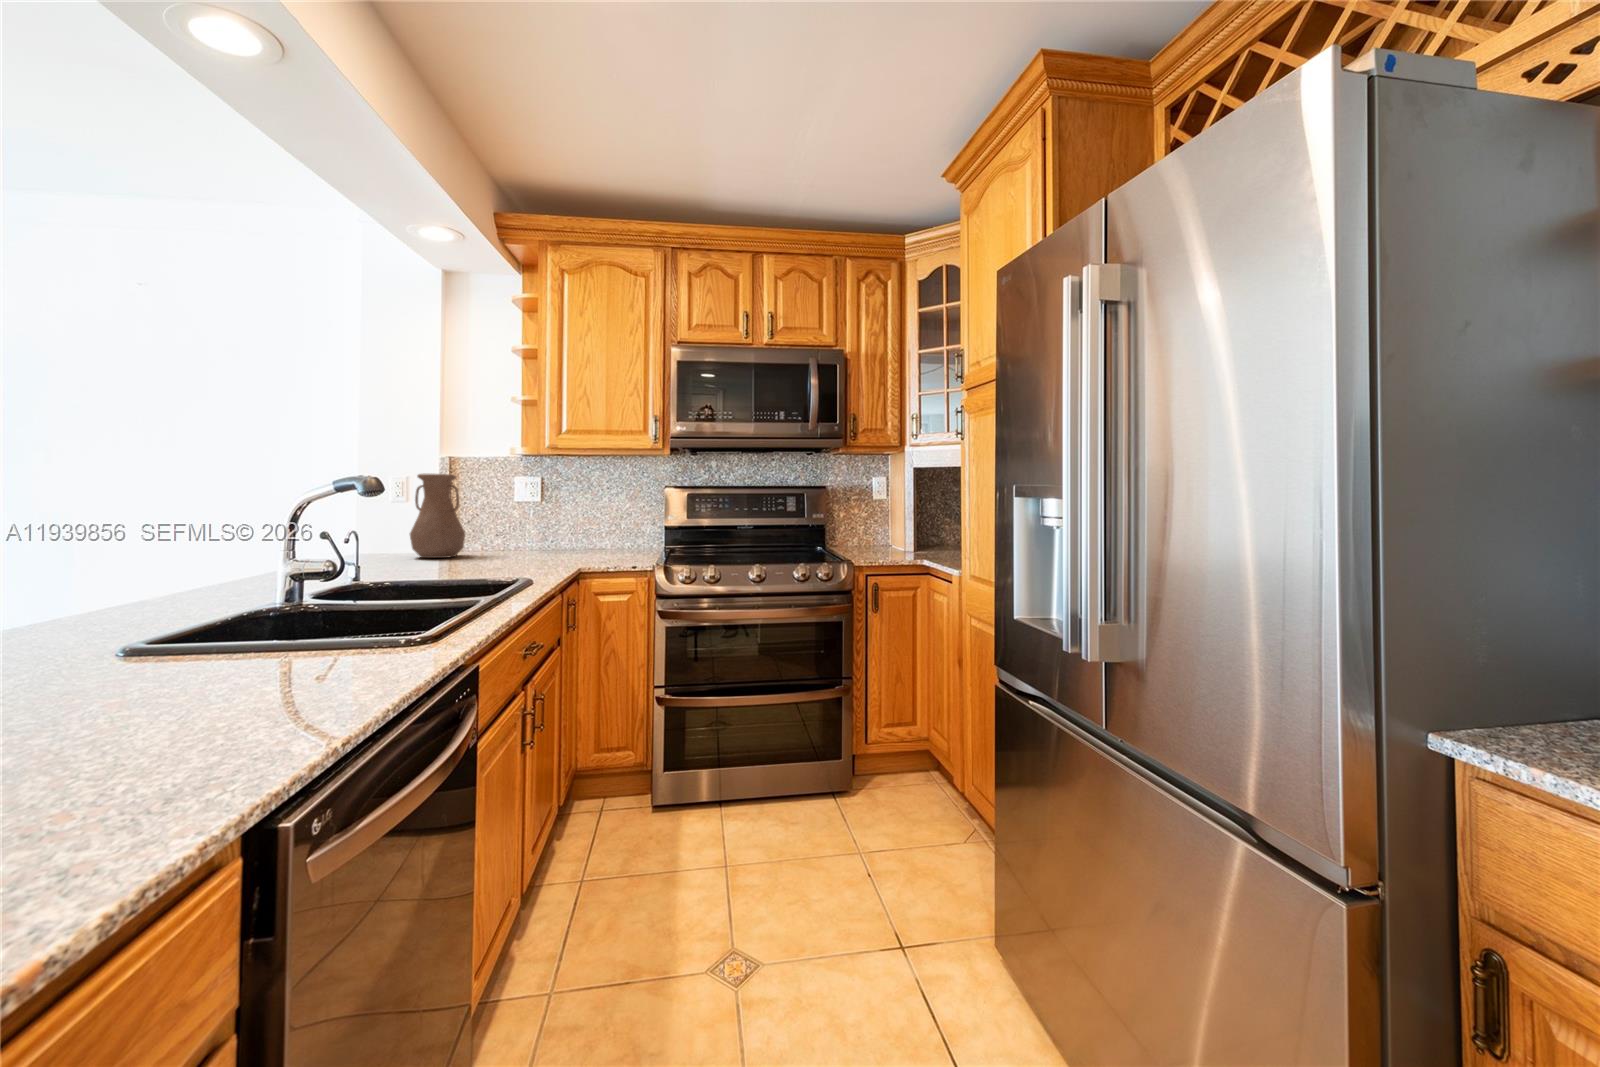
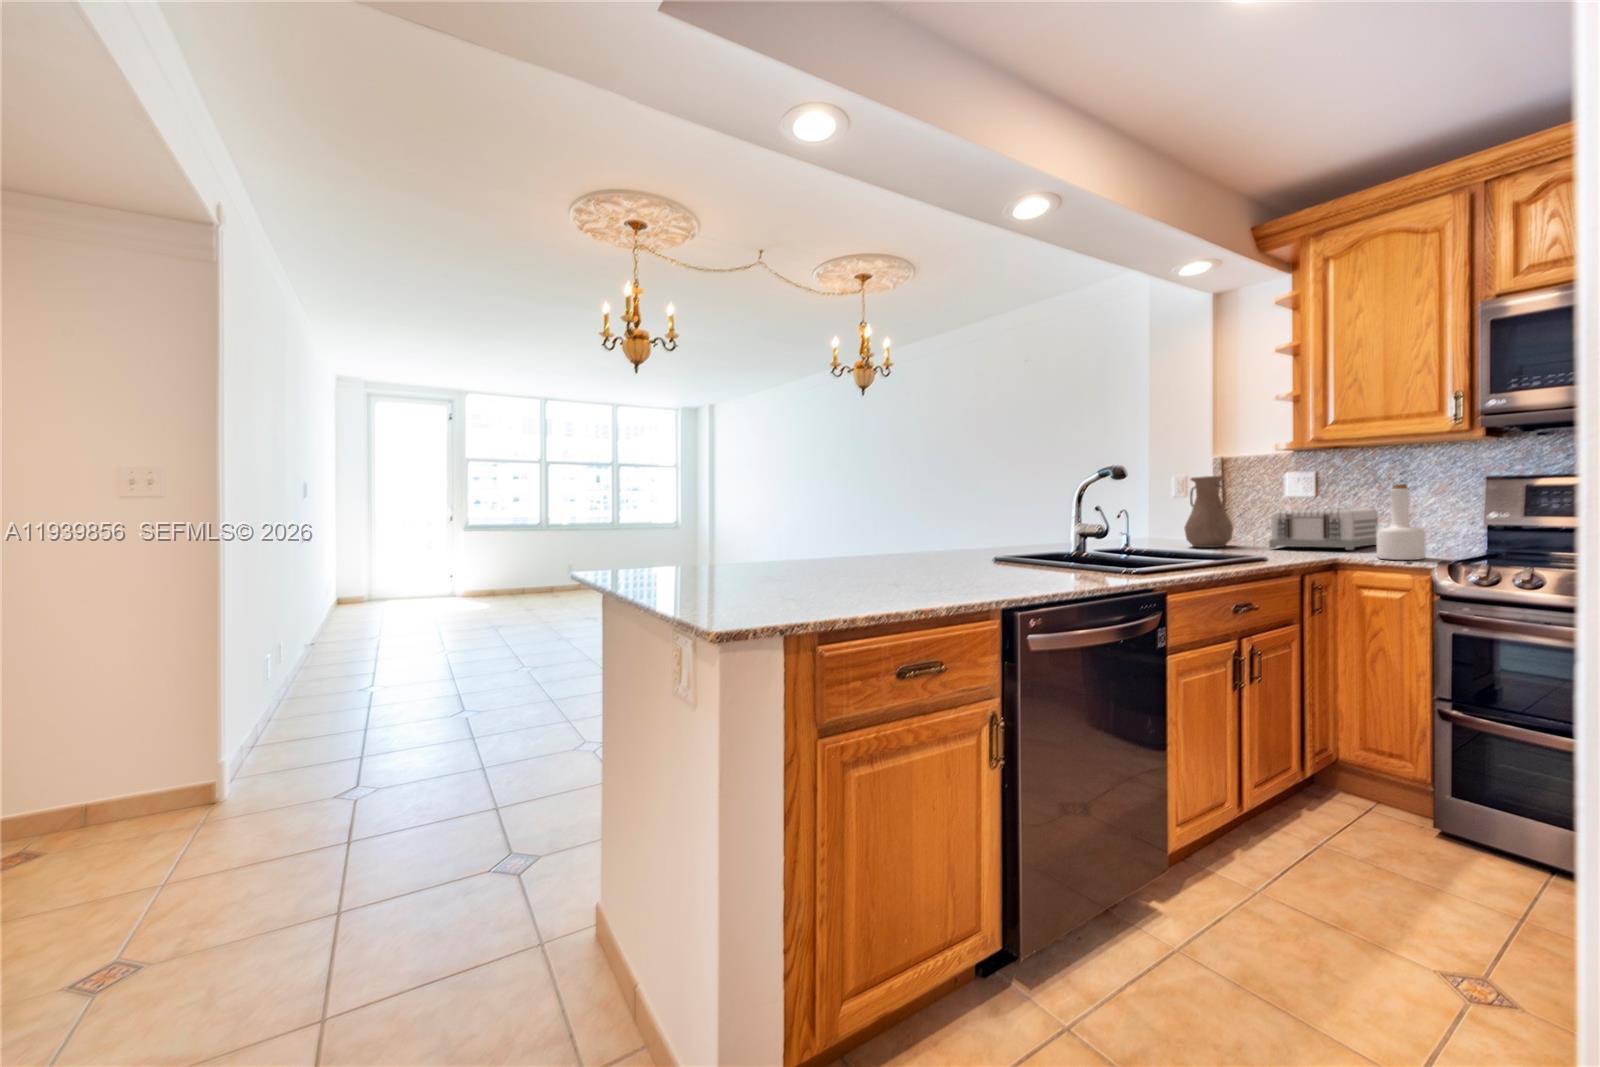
bottle: none [605,494,640,564] -> present [1376,484,1426,560]
toaster: none [505,516,593,557] -> present [1269,508,1379,550]

